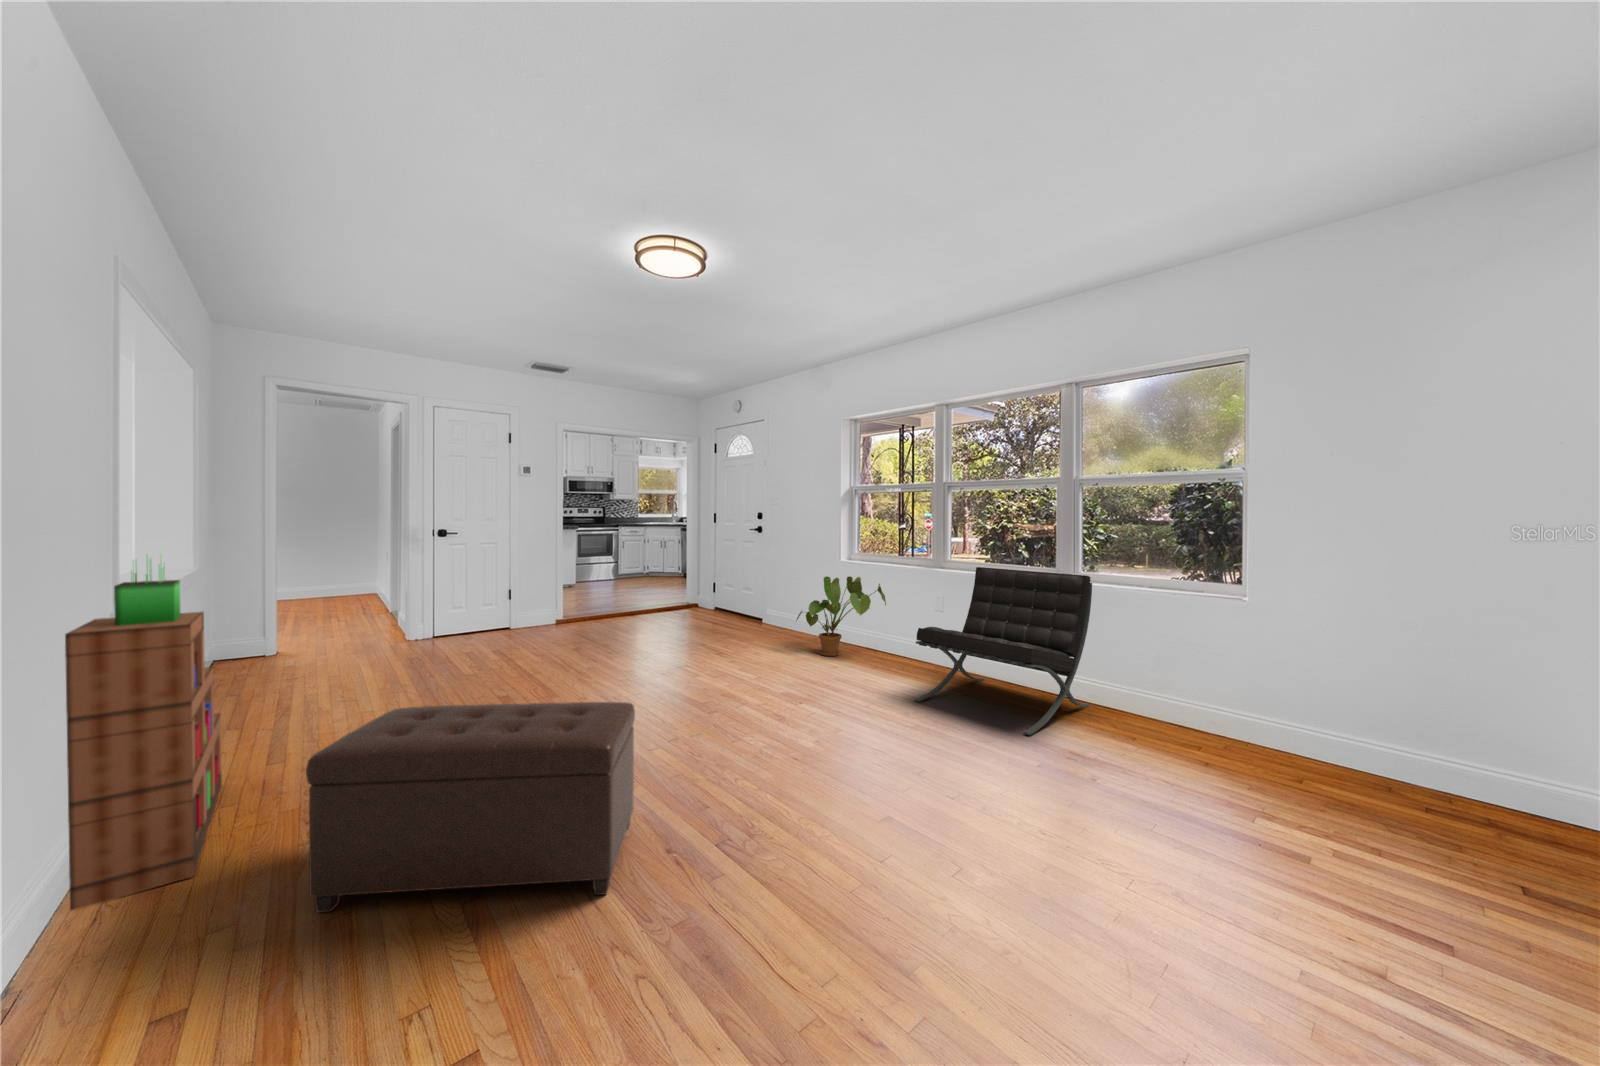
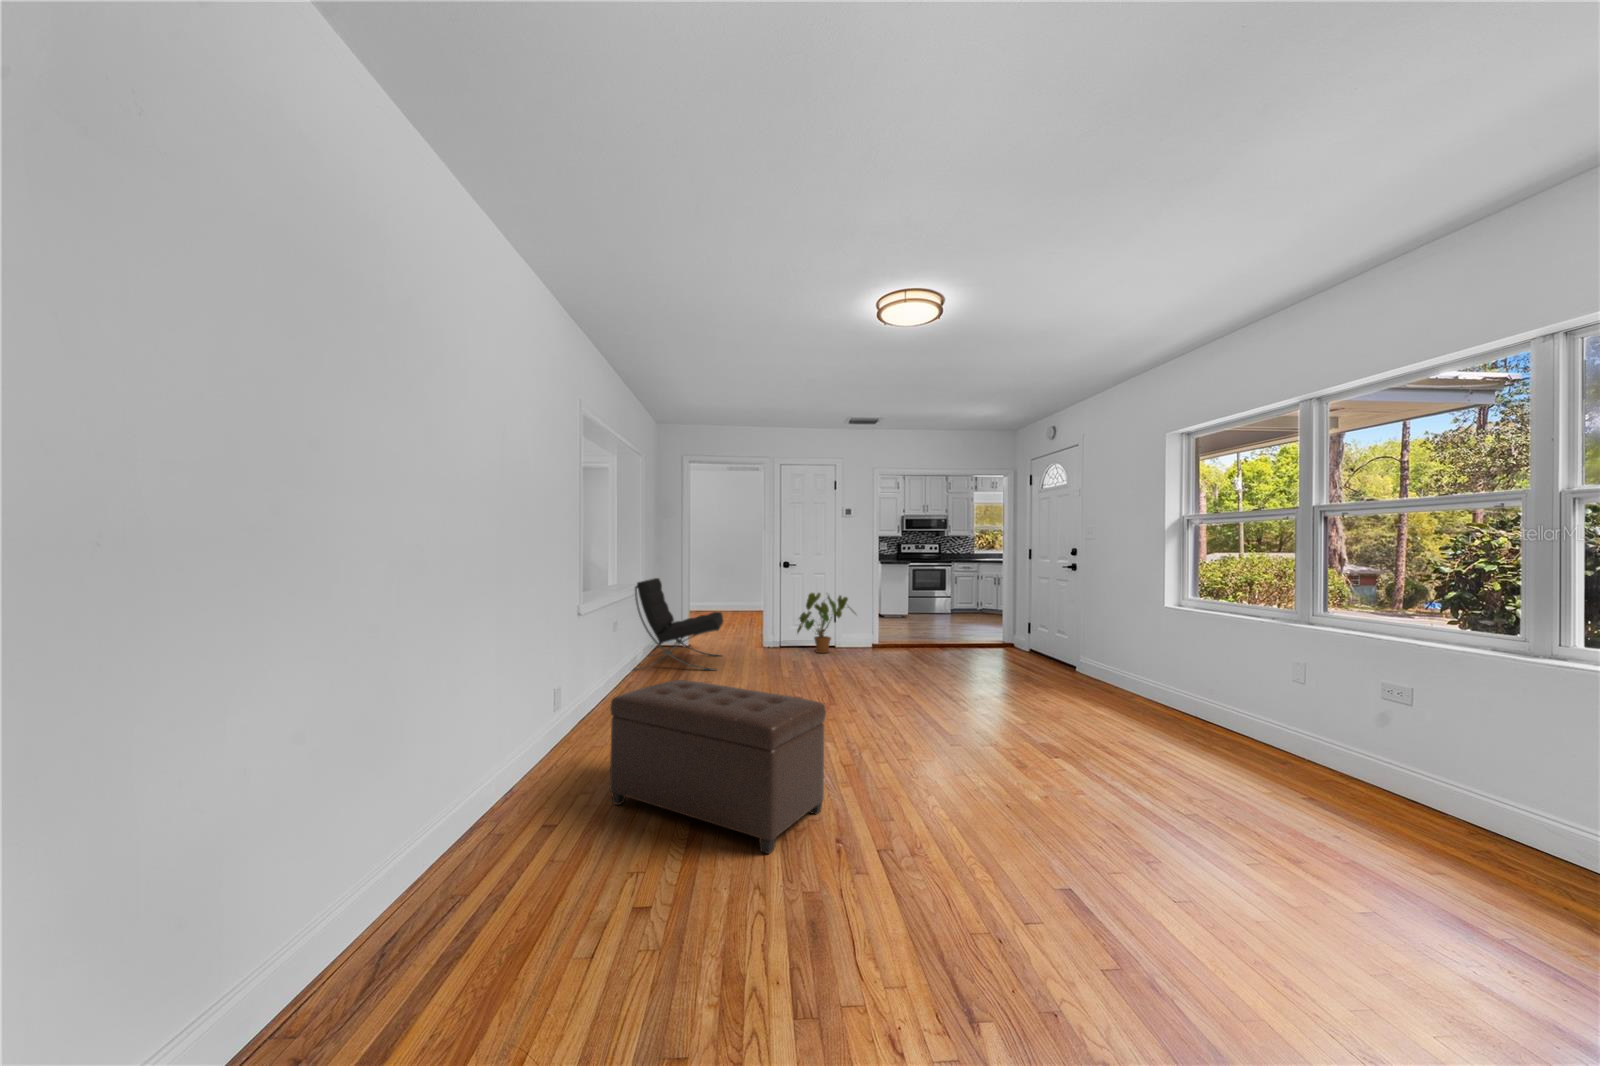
bookshelf: present [65,567,222,910] -> none [528,566,618,766]
lounge chair: present [915,567,1092,735] -> present [633,578,723,671]
house plant: present [797,576,886,656] -> present [797,593,854,653]

